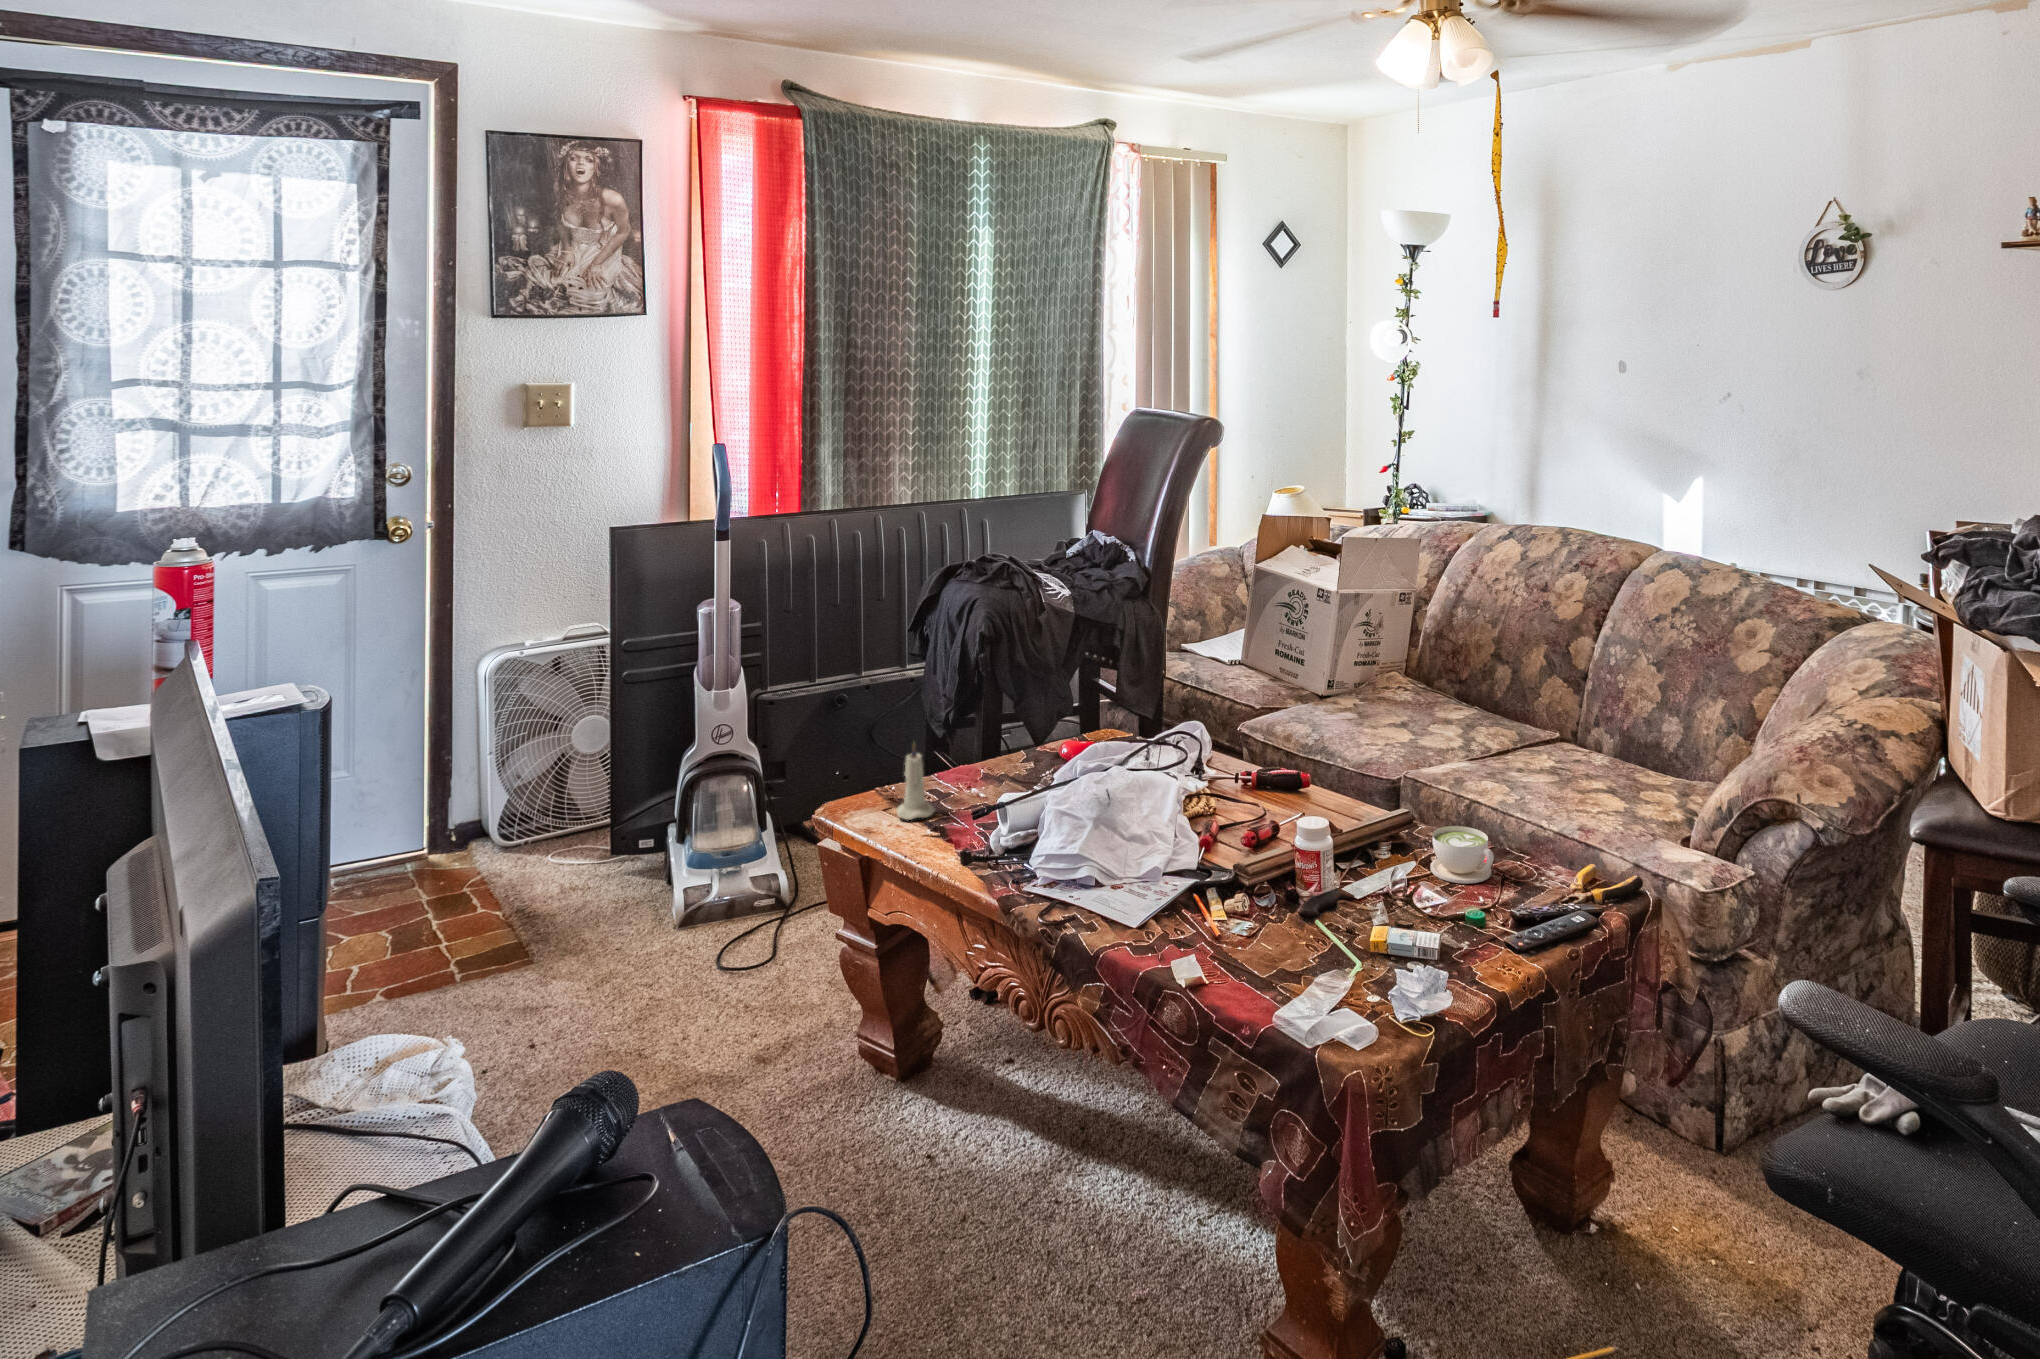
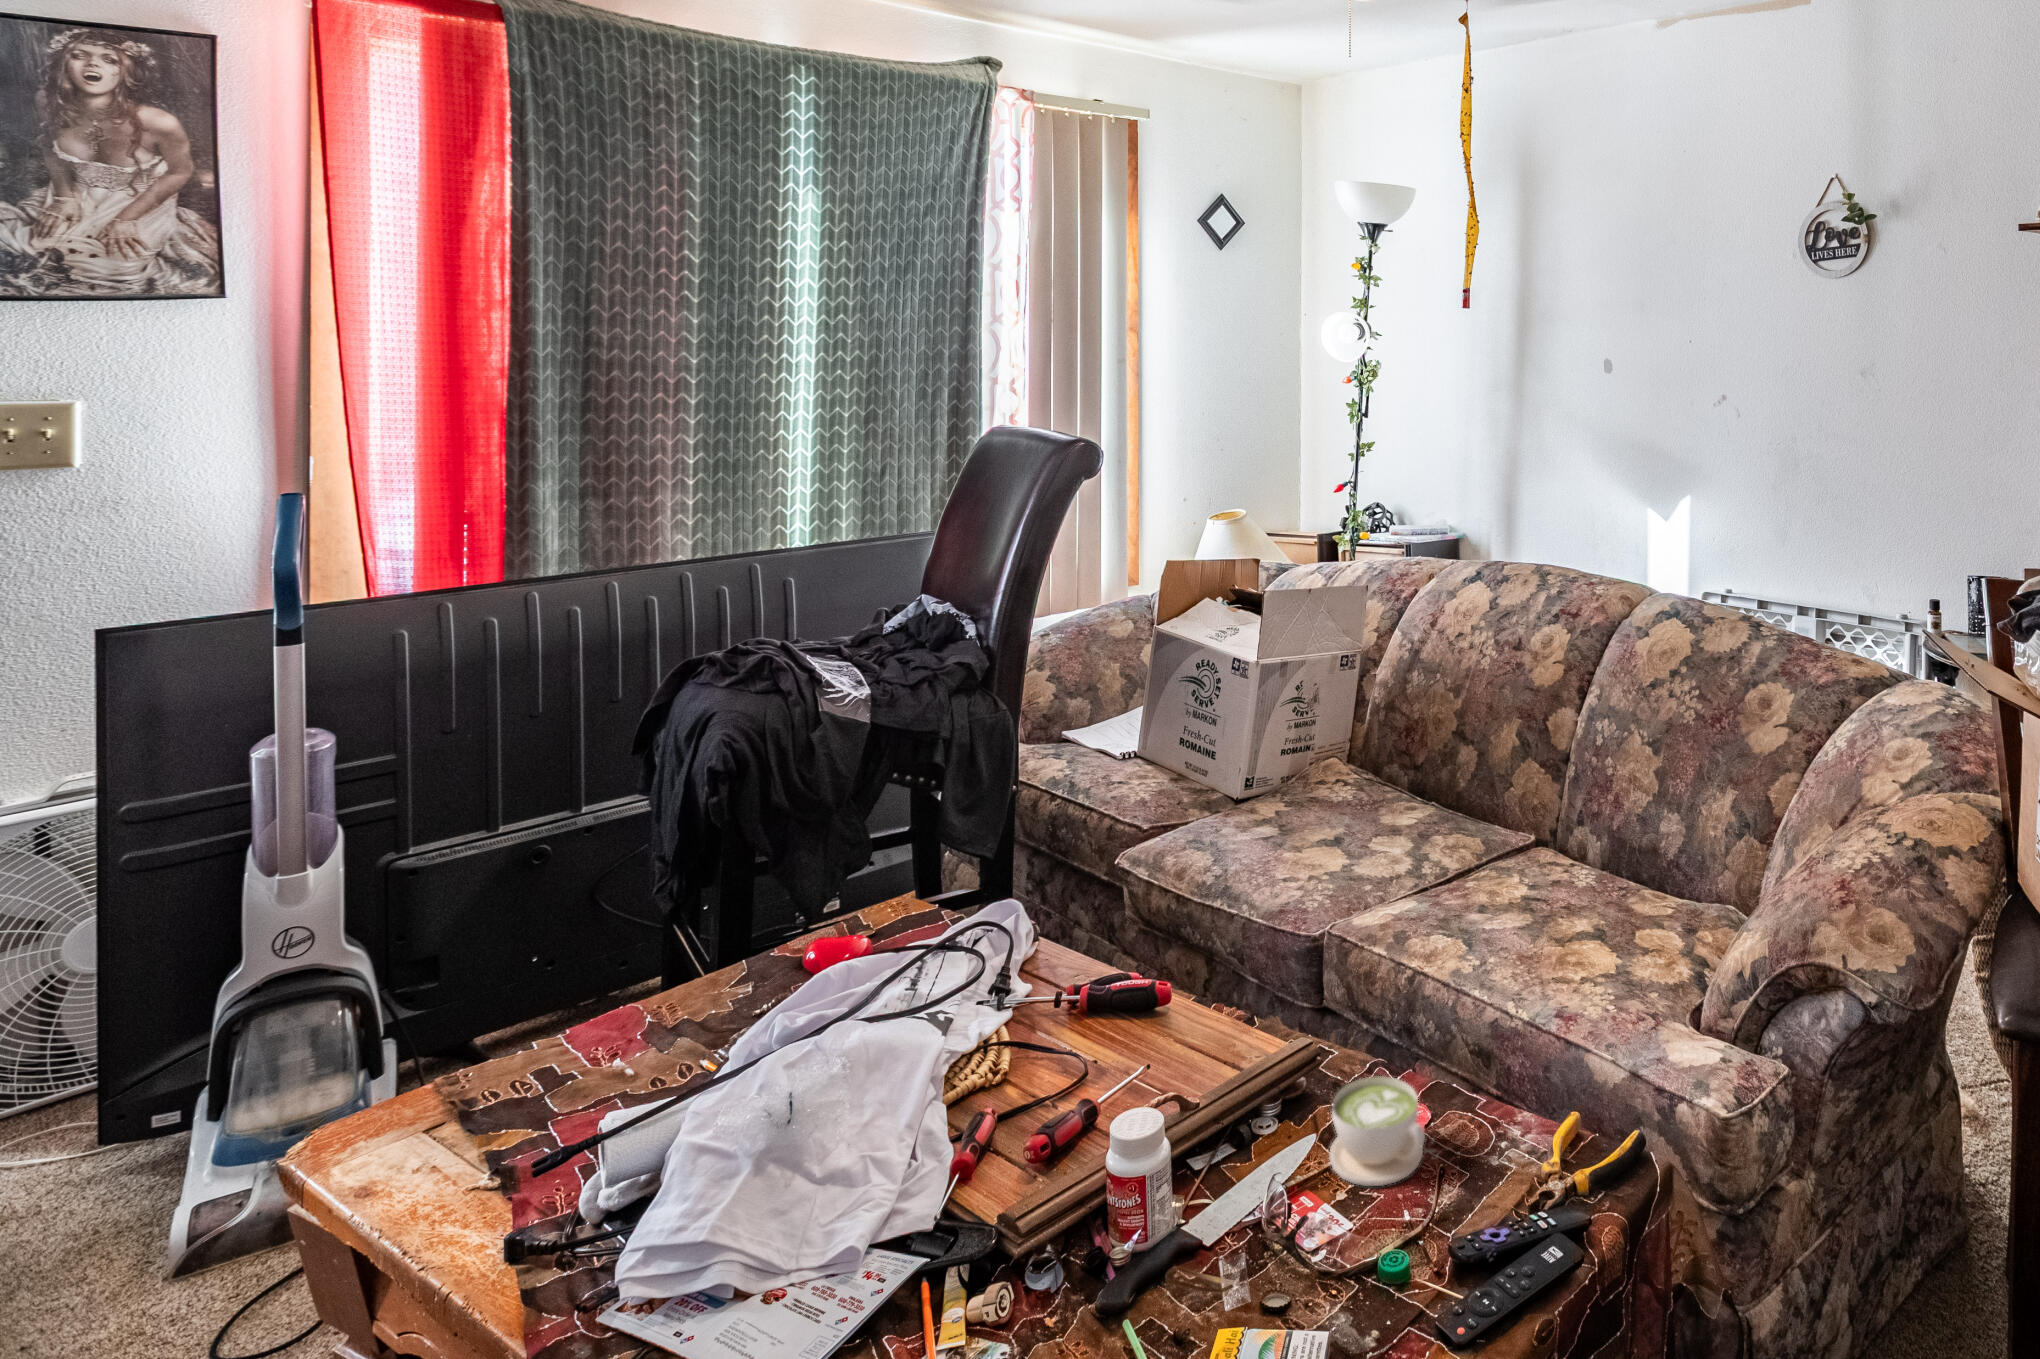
candle: present [896,744,935,820] -> none [433,1005,515,1148]

